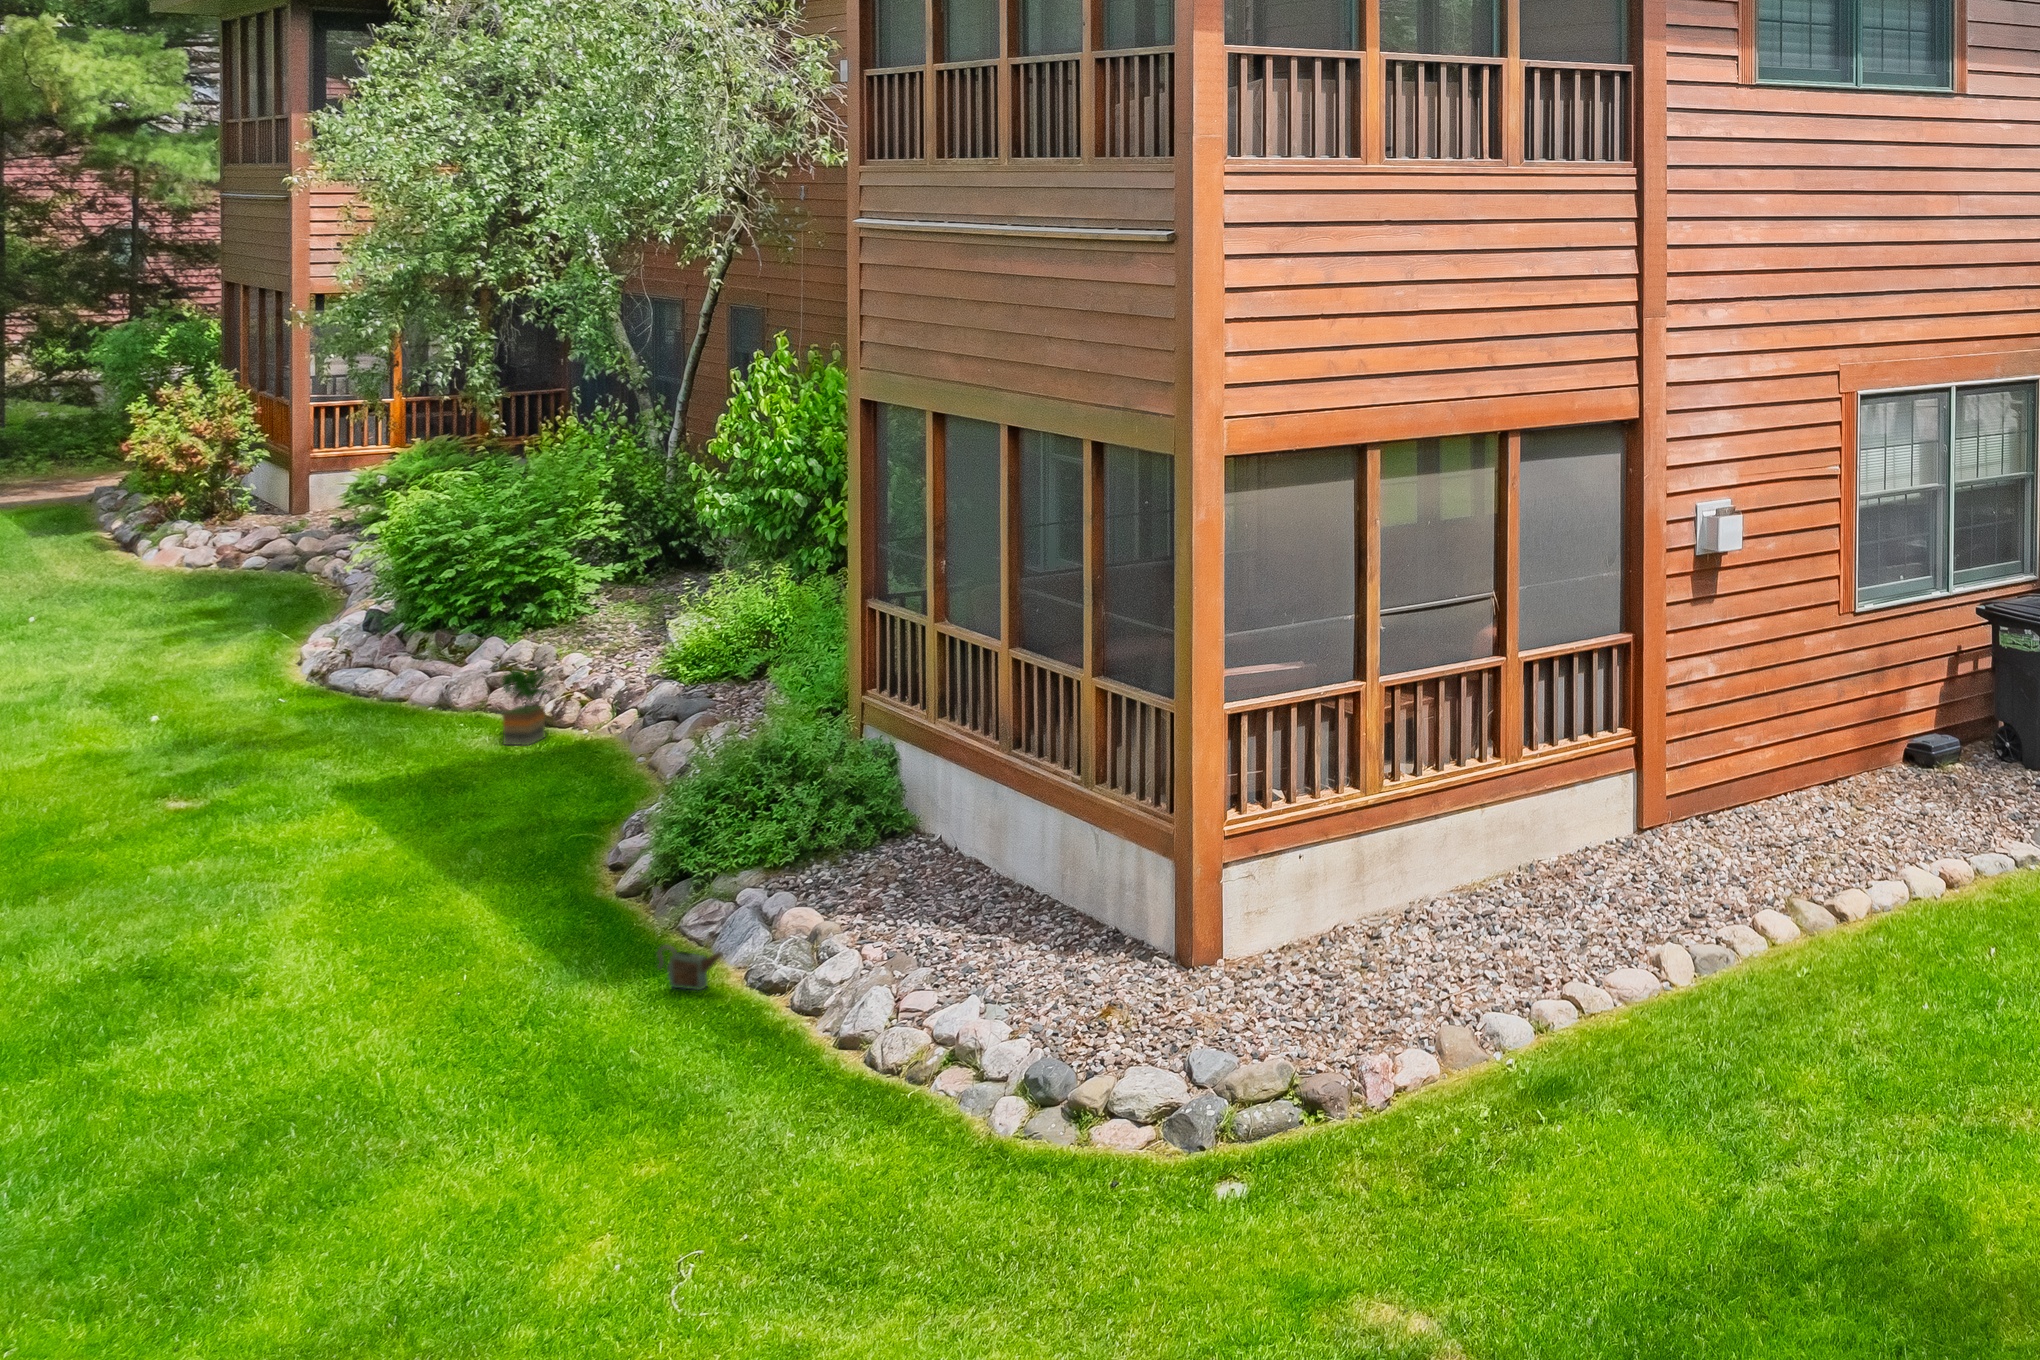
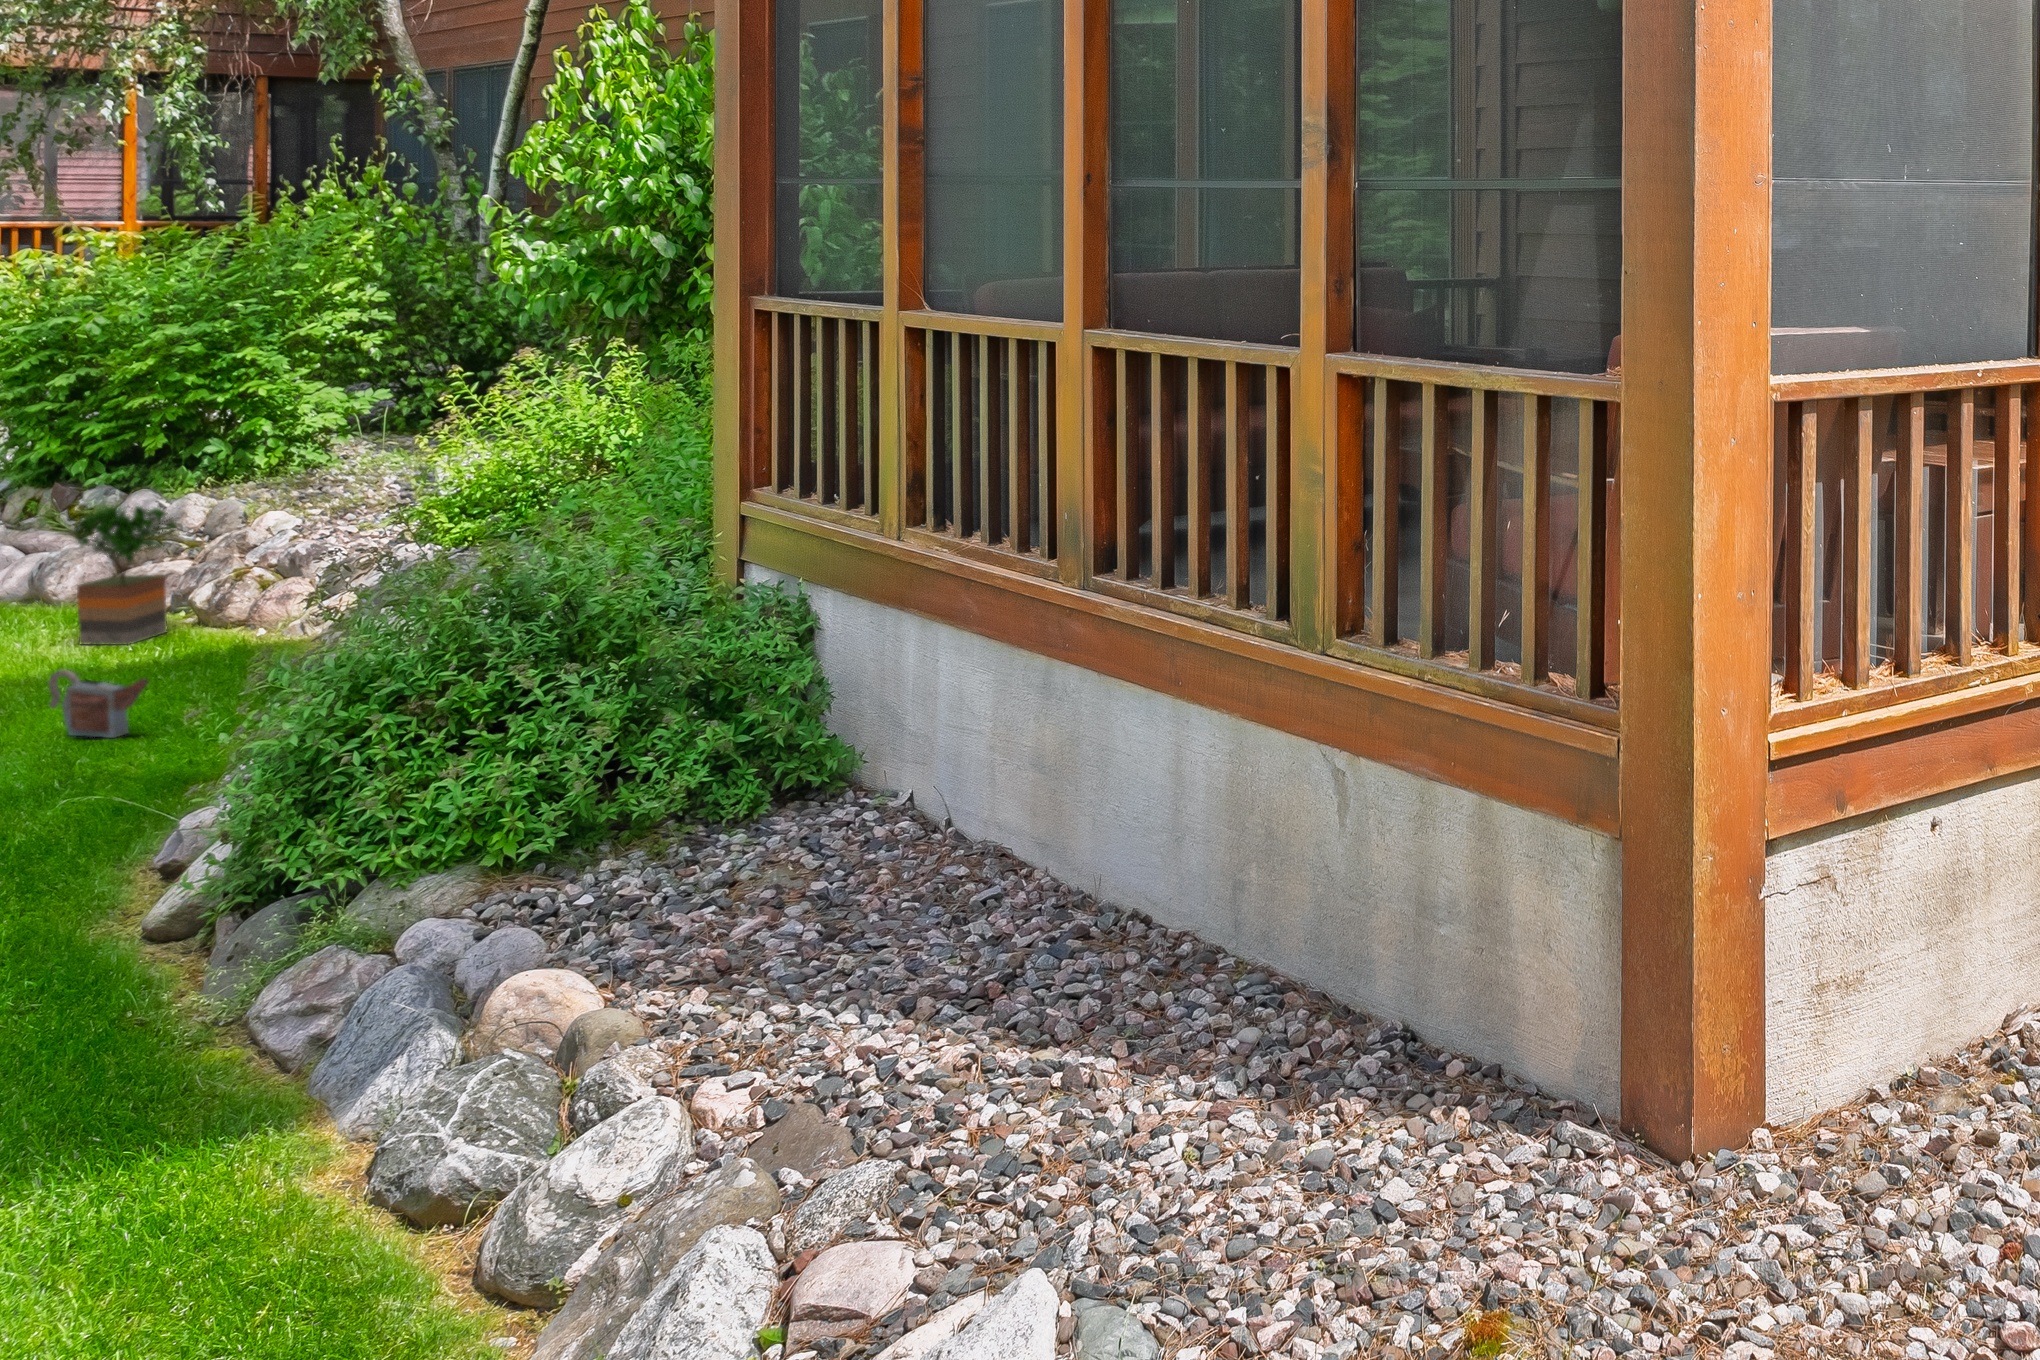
watering can: present [657,945,723,990] -> present [49,670,149,738]

